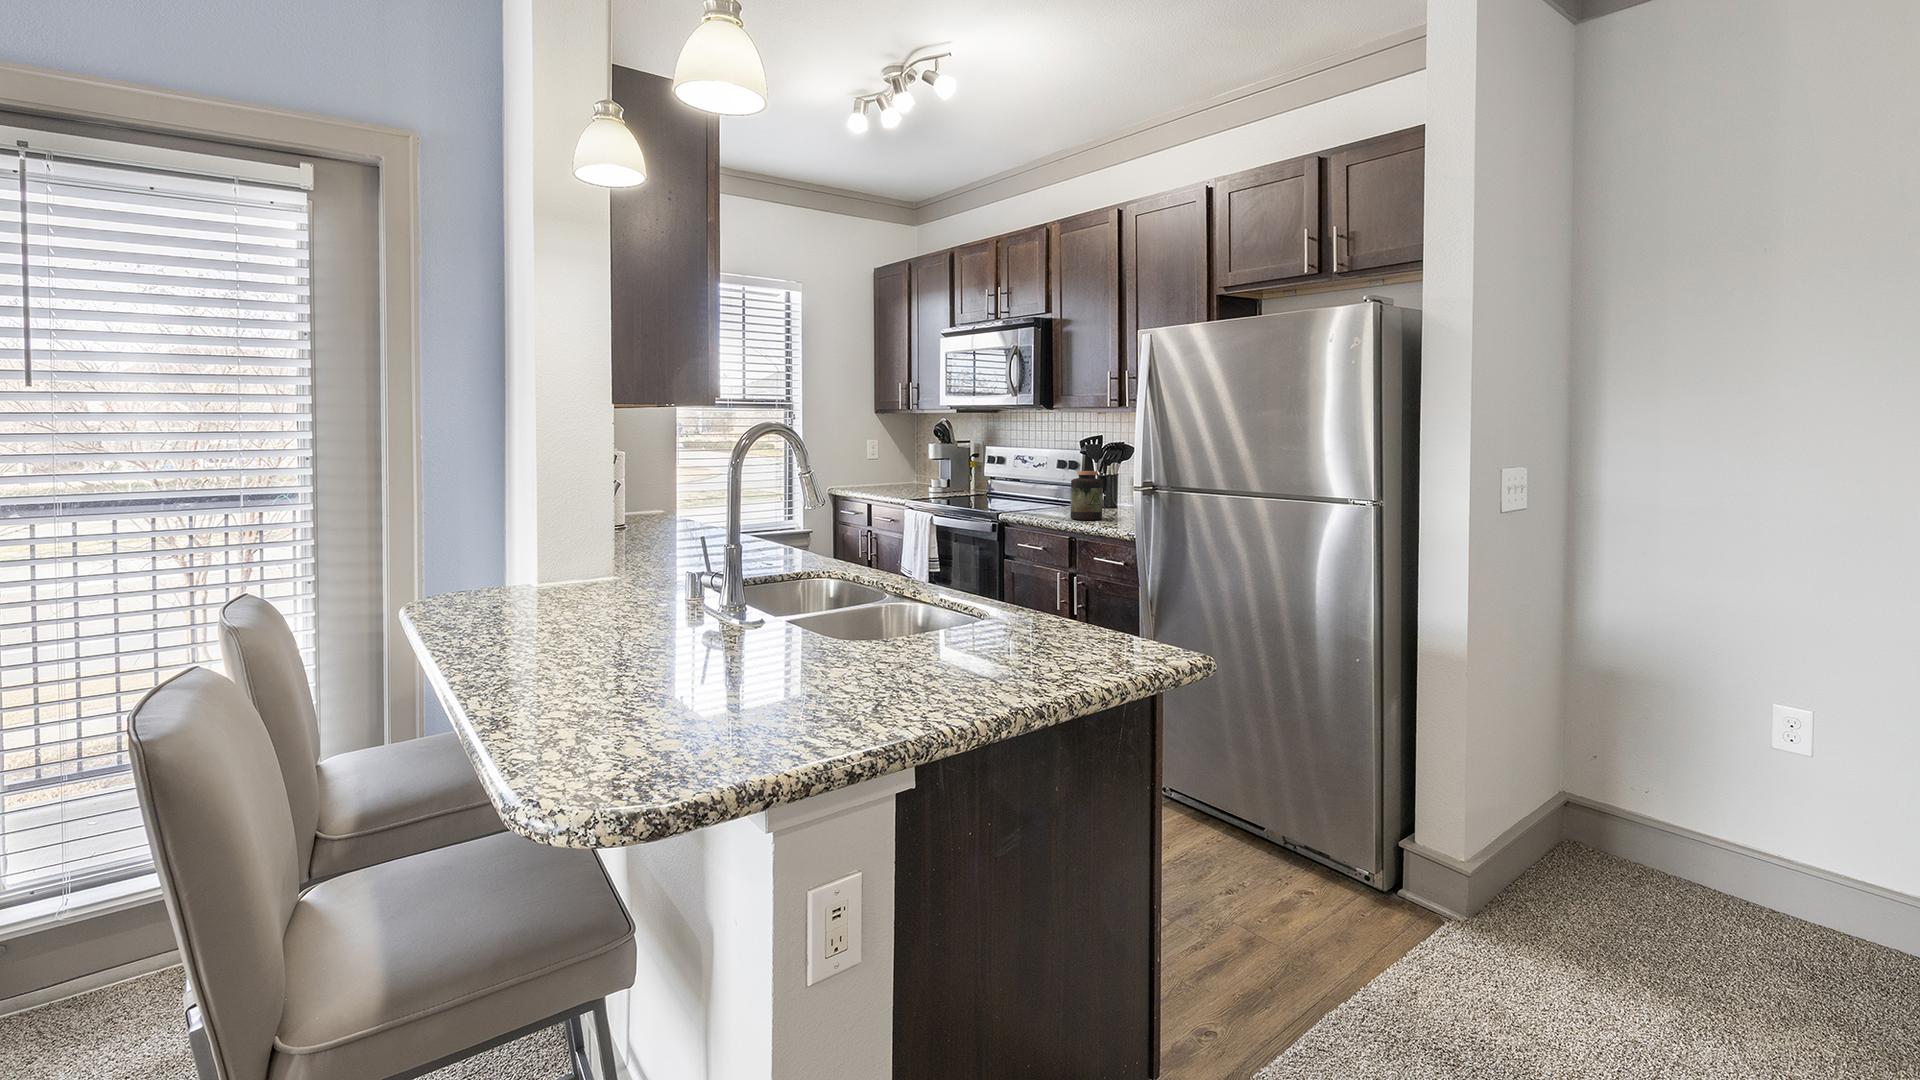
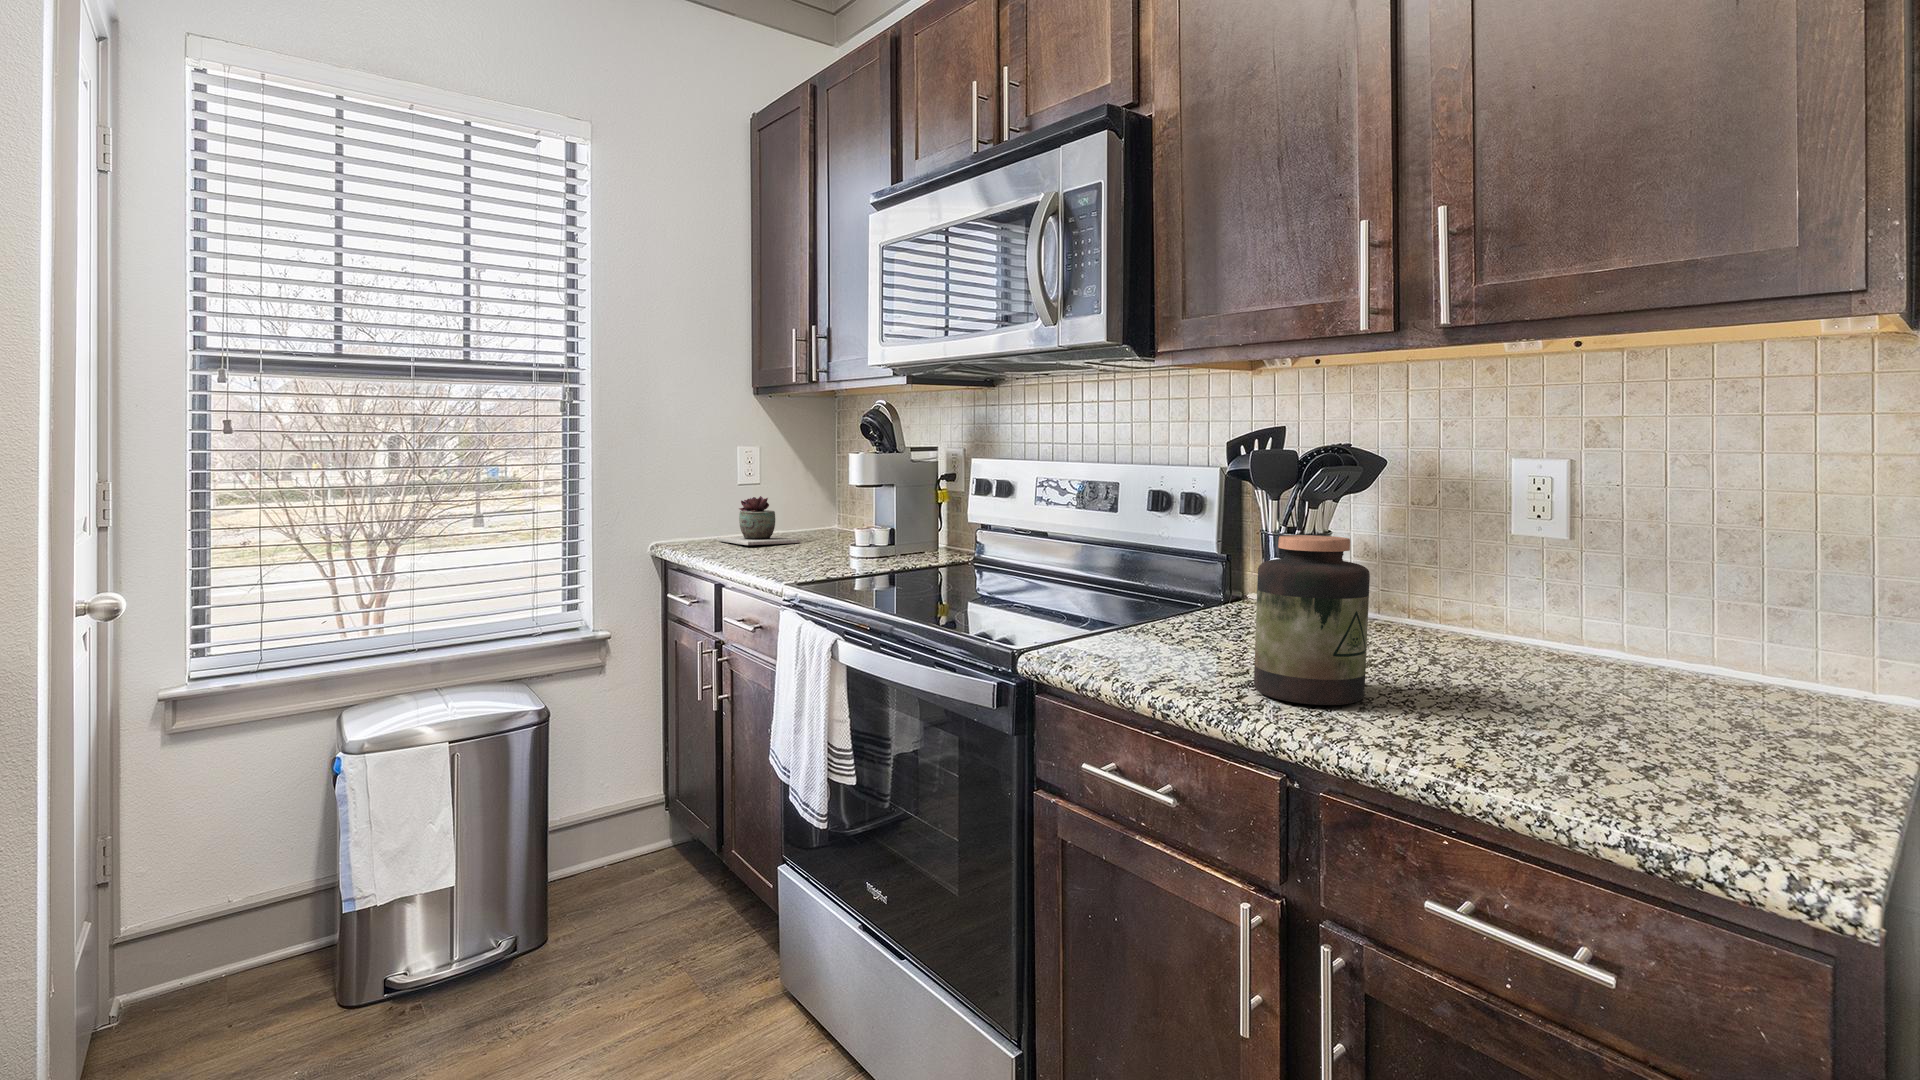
succulent plant: none [857,465,900,489] -> present [718,496,800,545]

